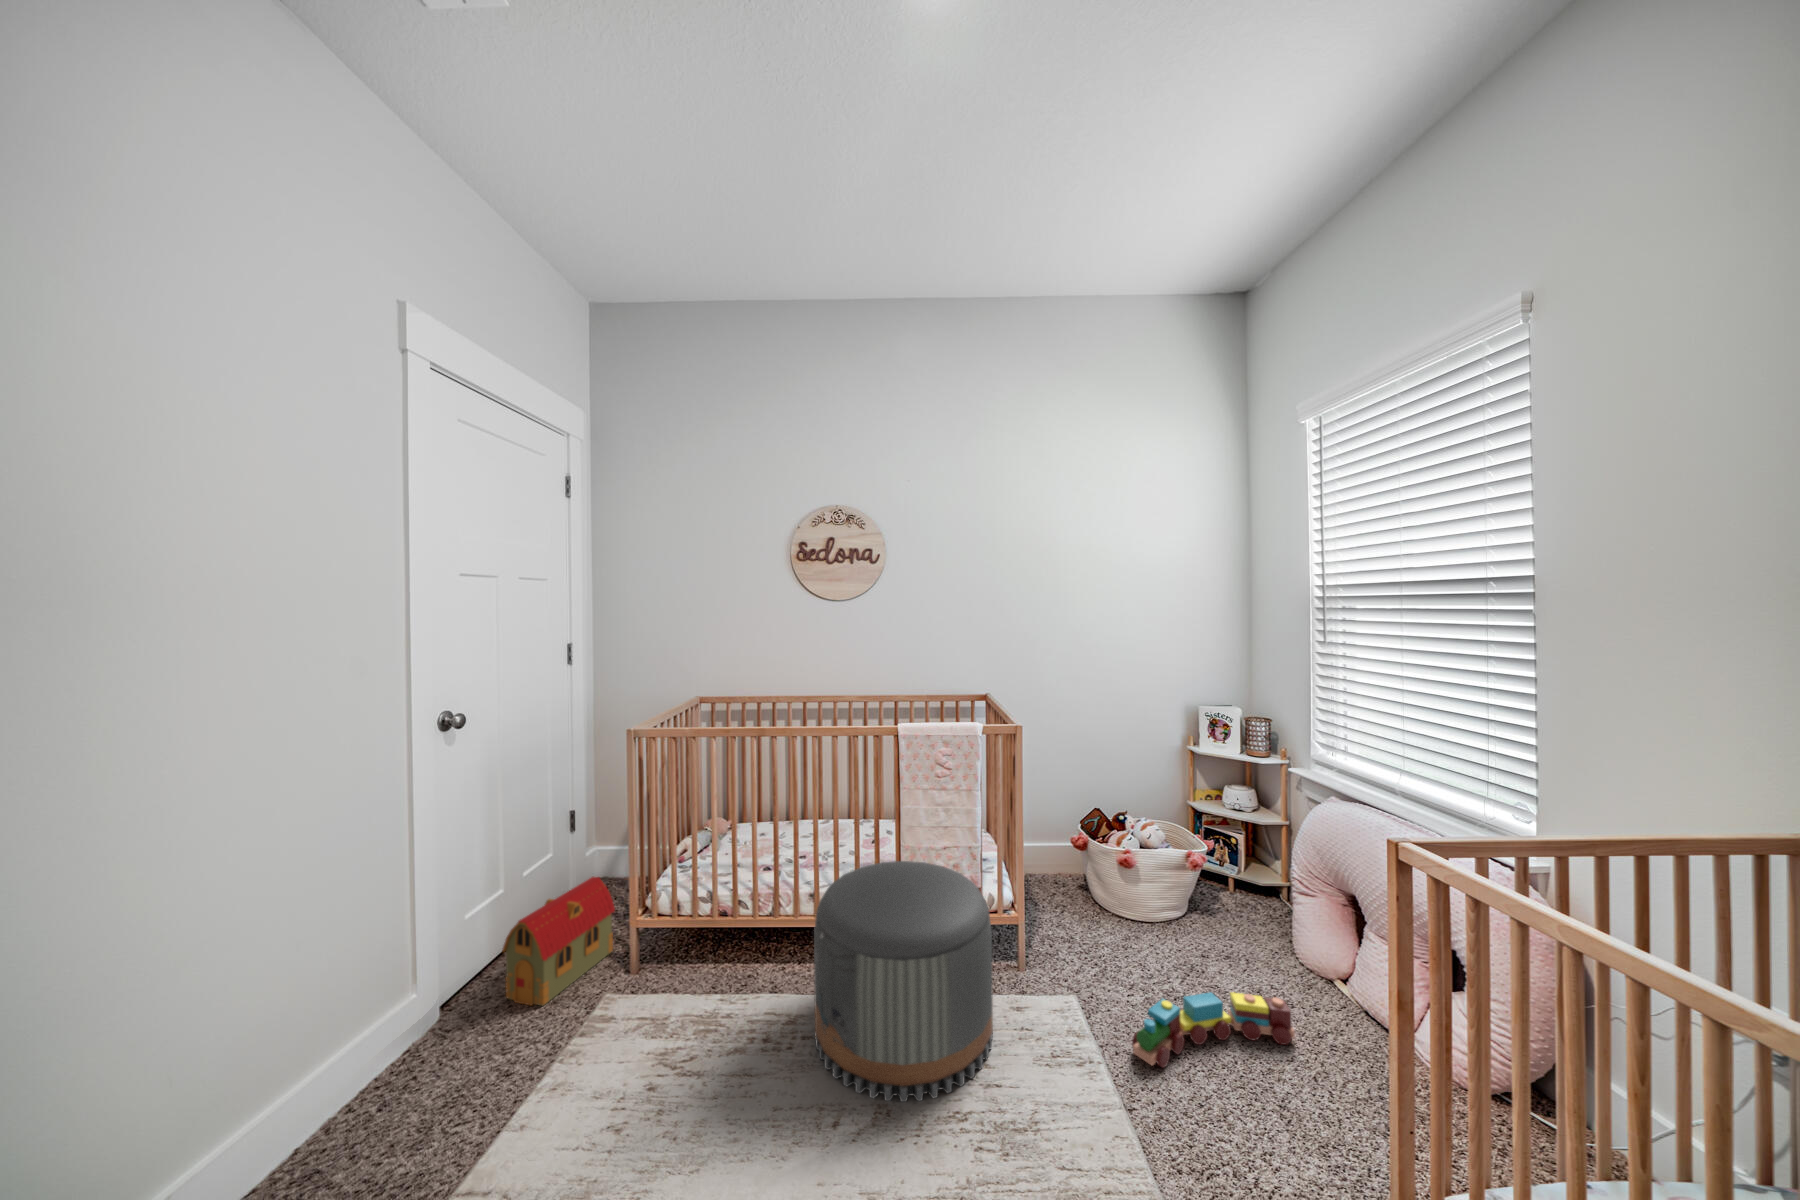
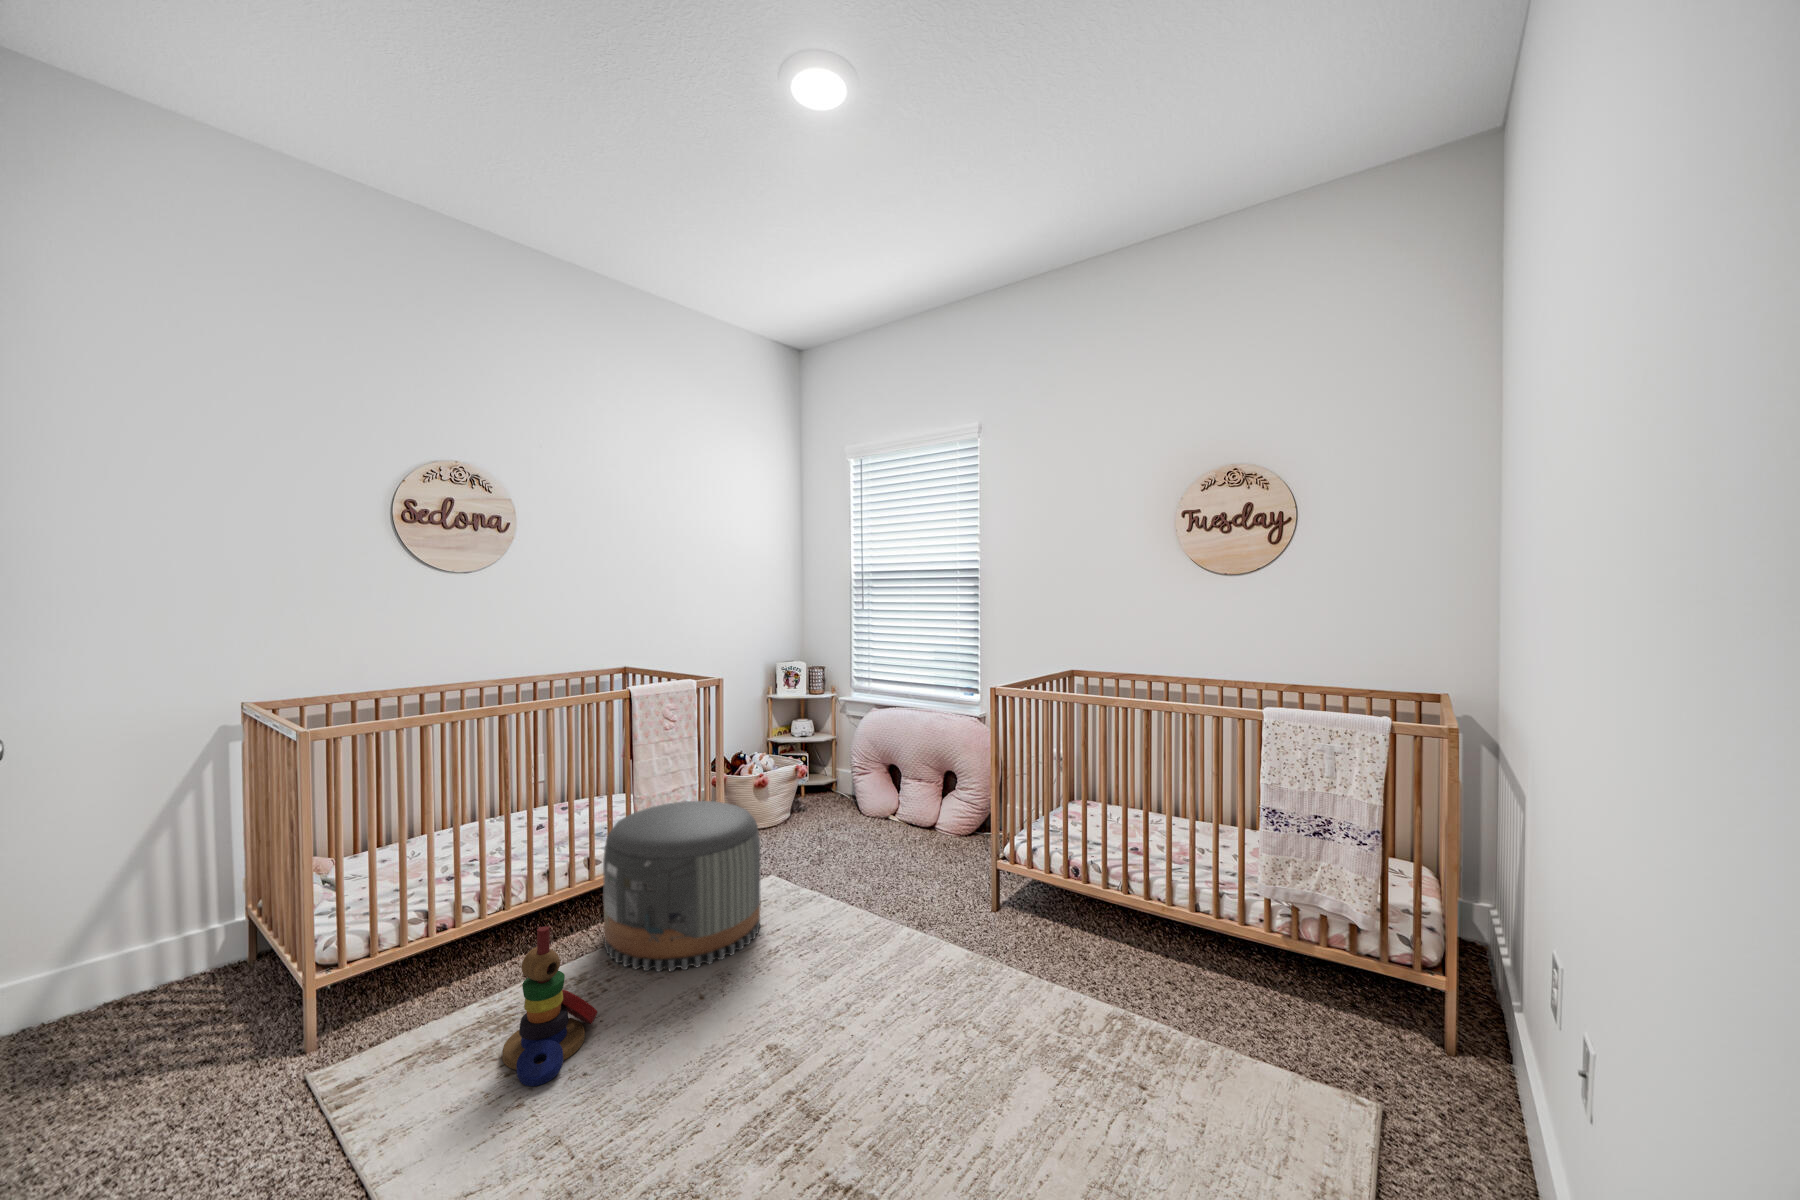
toy house: present [502,877,615,1006] -> none [154,952,263,1135]
stacking toy: none [599,969,723,1146] -> present [502,926,597,1086]
toy train: present [1132,992,1295,1068] -> none [829,823,893,878]

